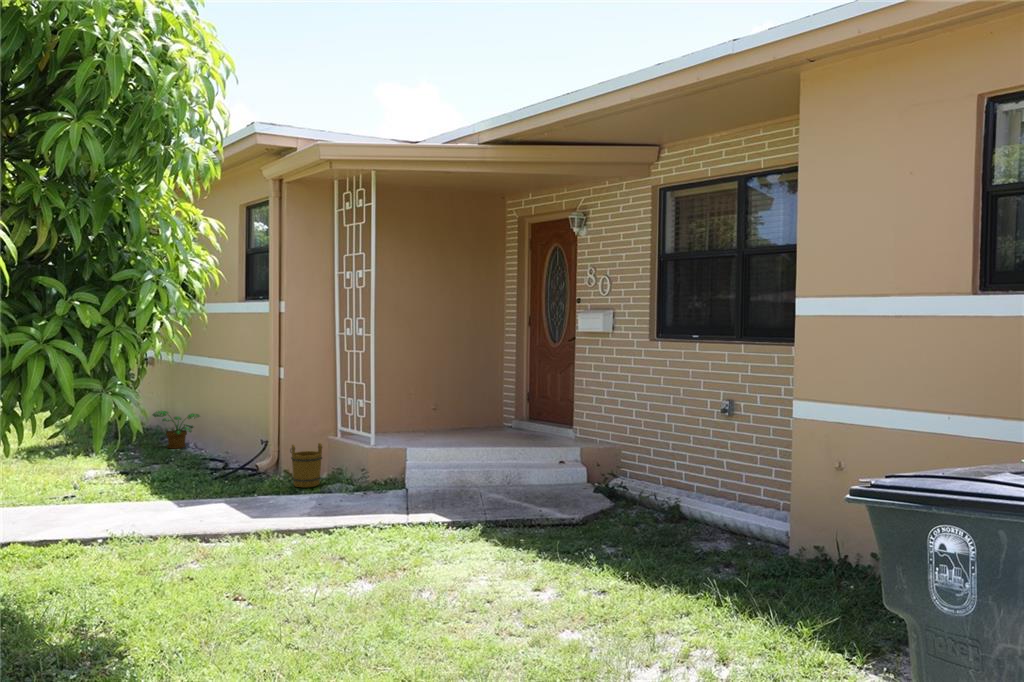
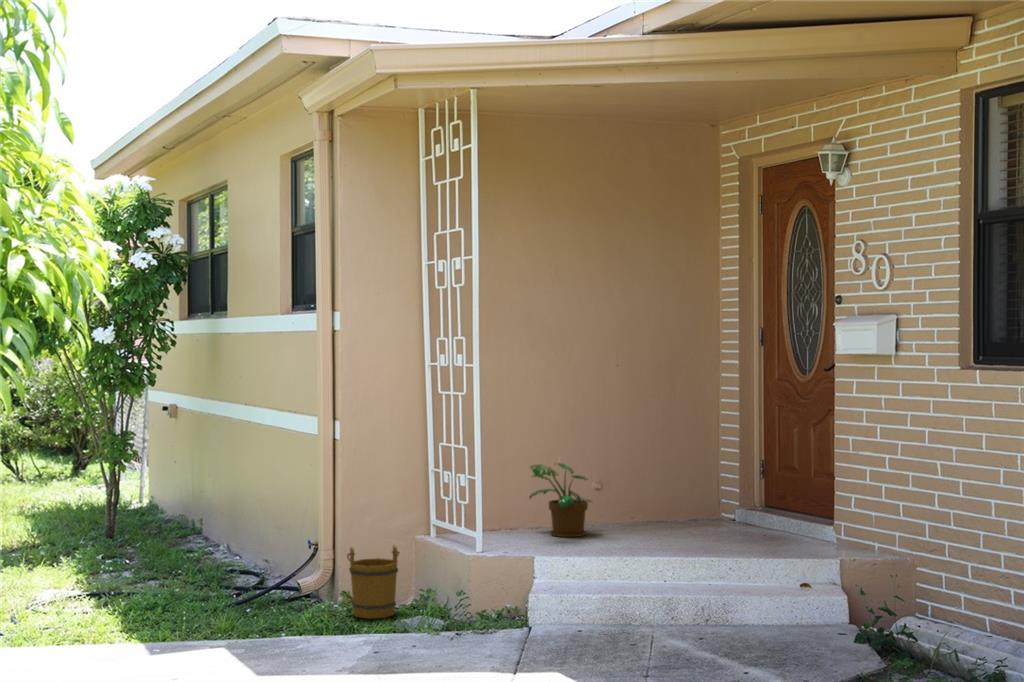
potted plant: present [152,411,200,449] -> present [529,463,592,537]

